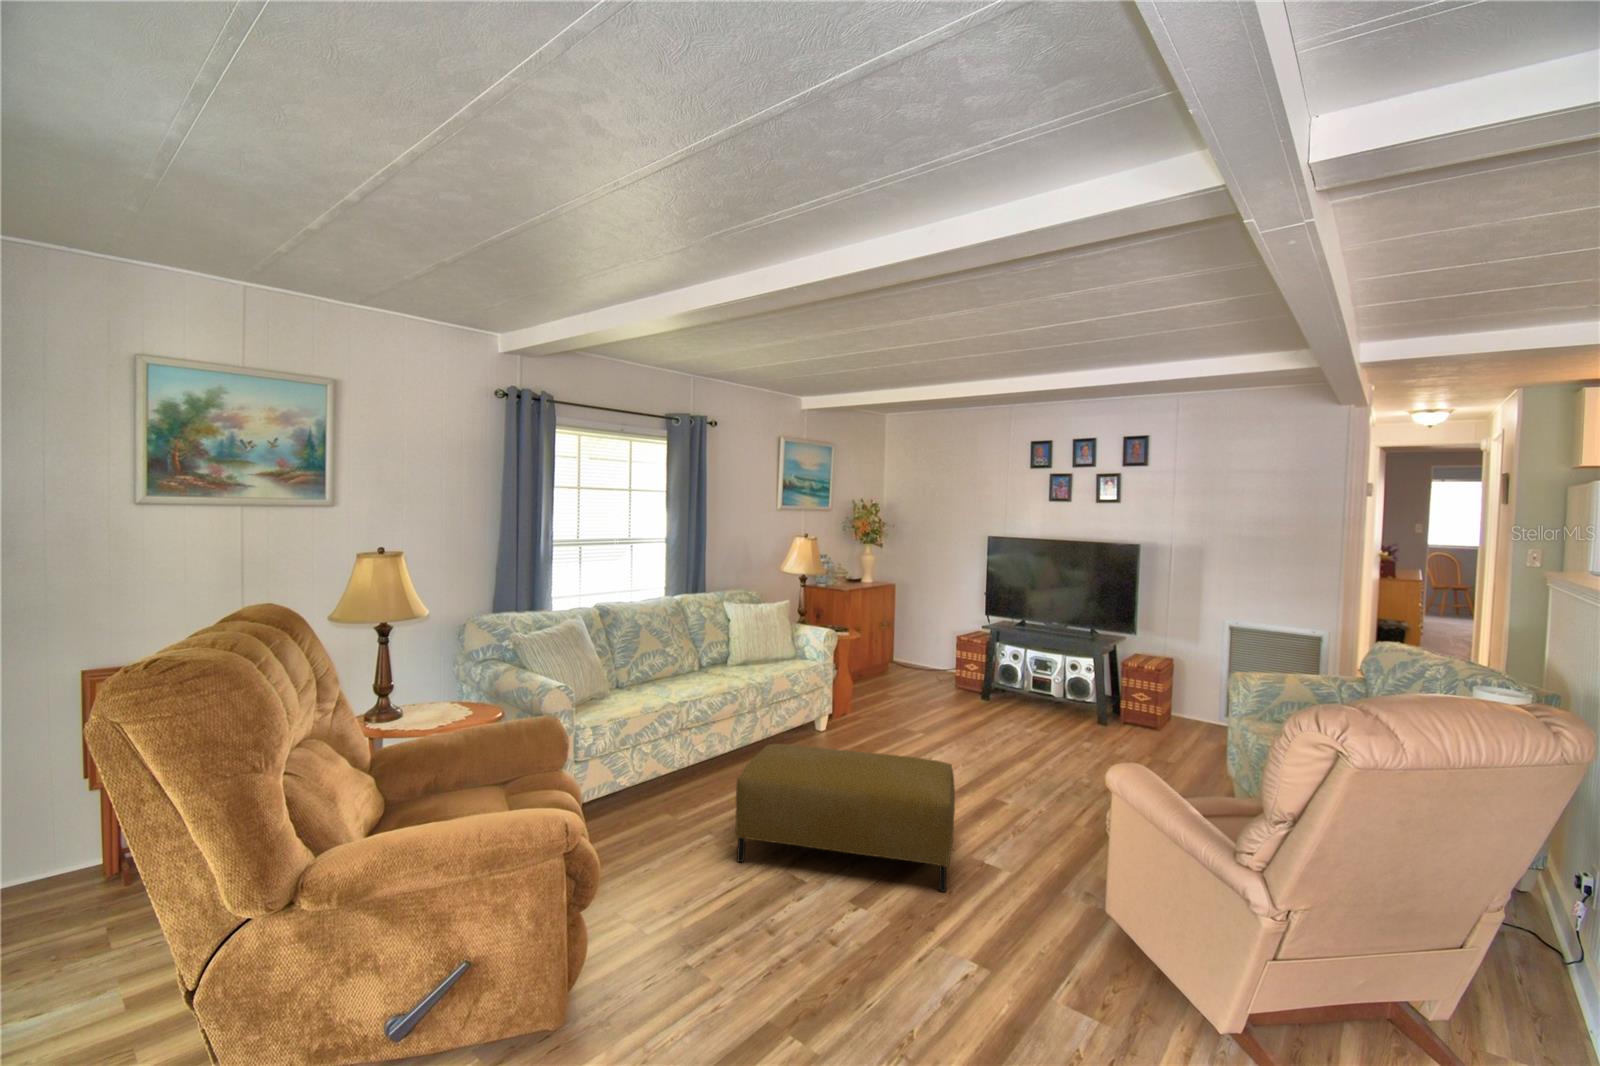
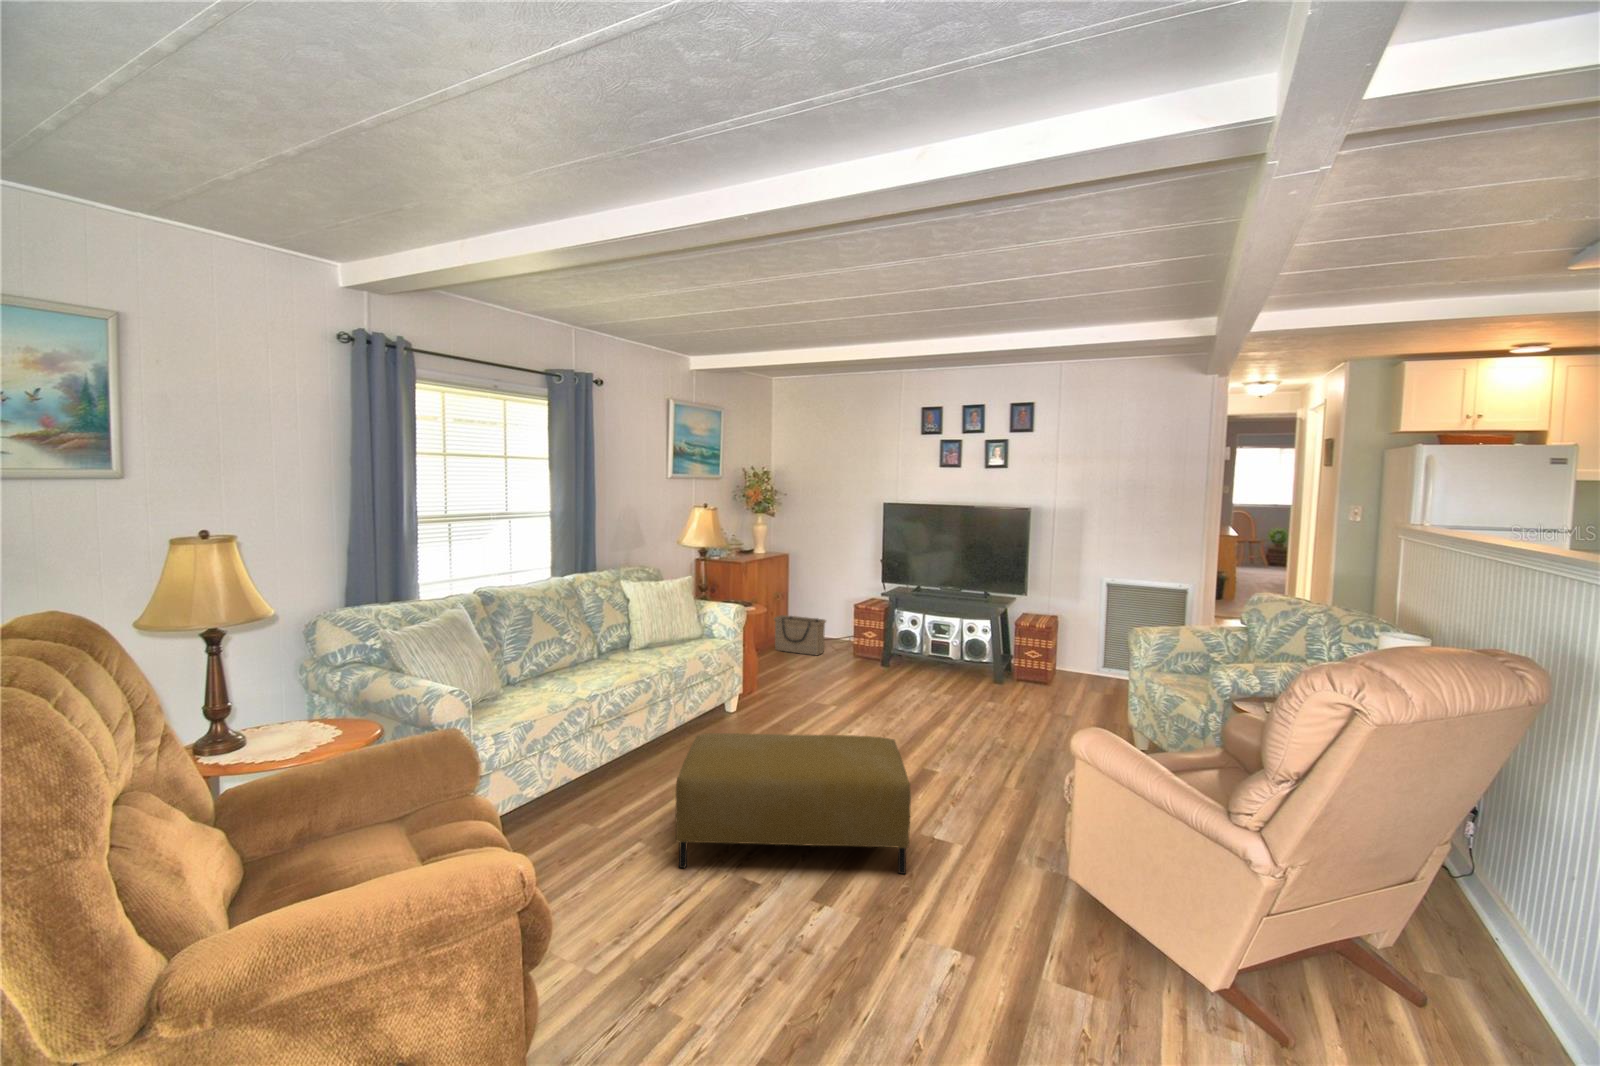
basket: none [878,643,930,685] -> present [774,615,826,655]

